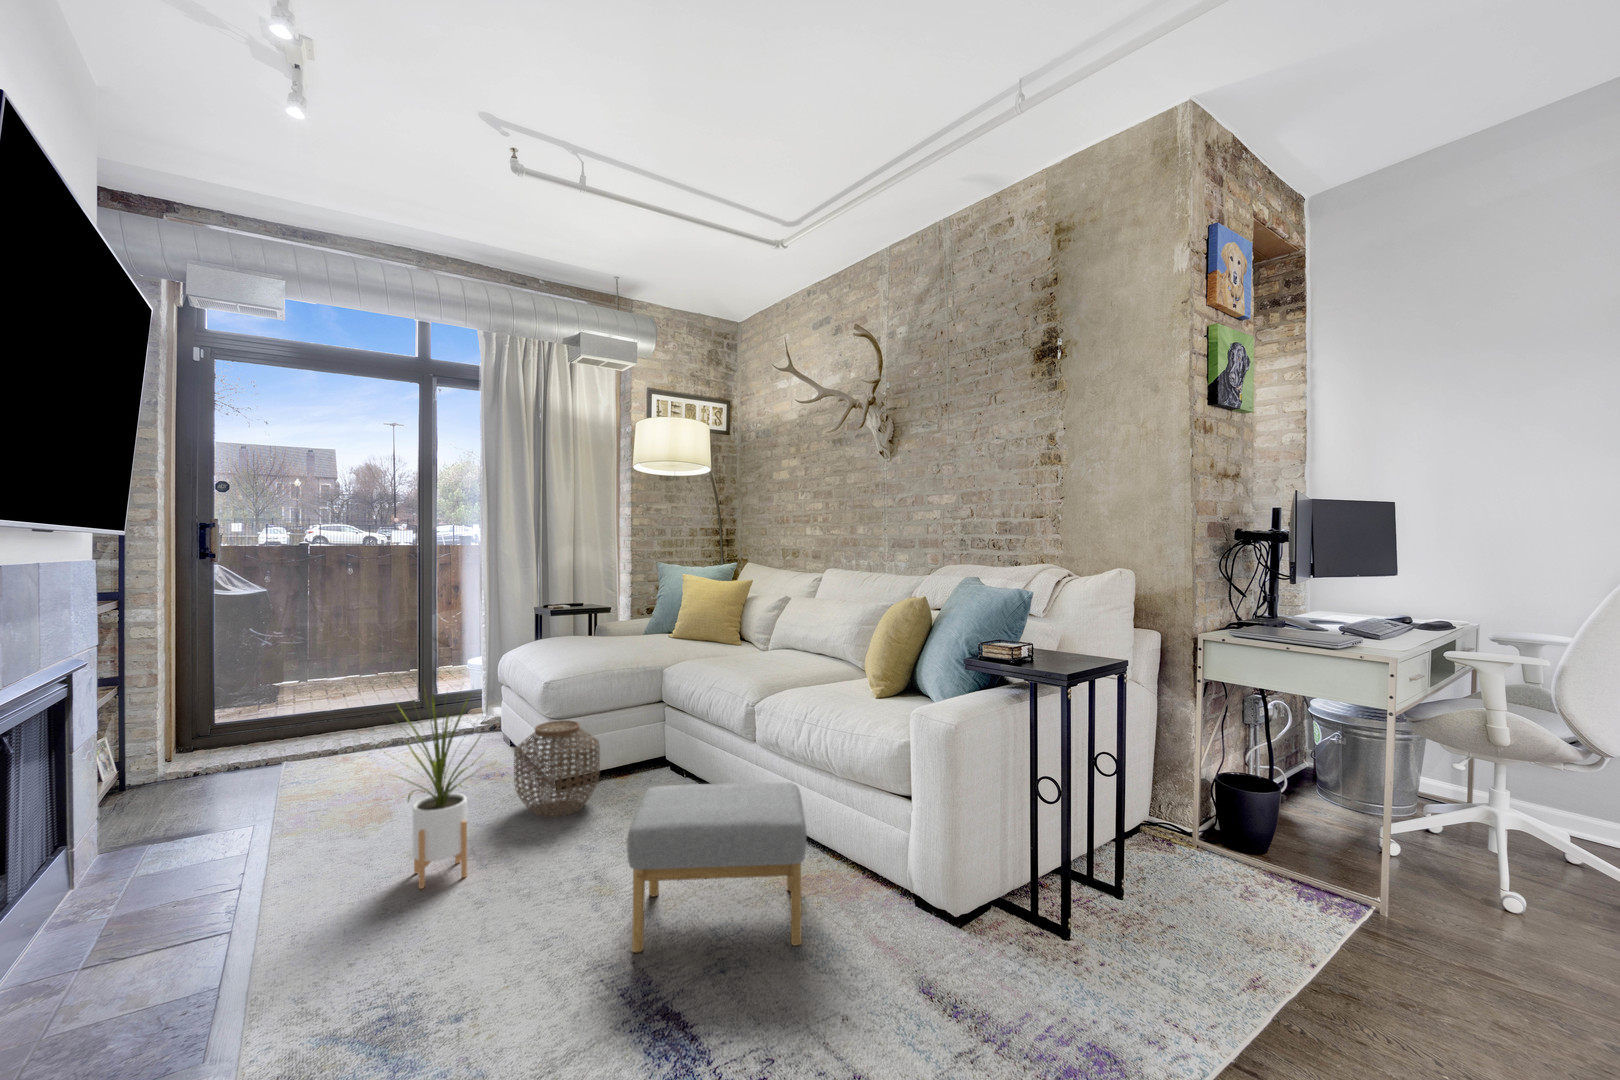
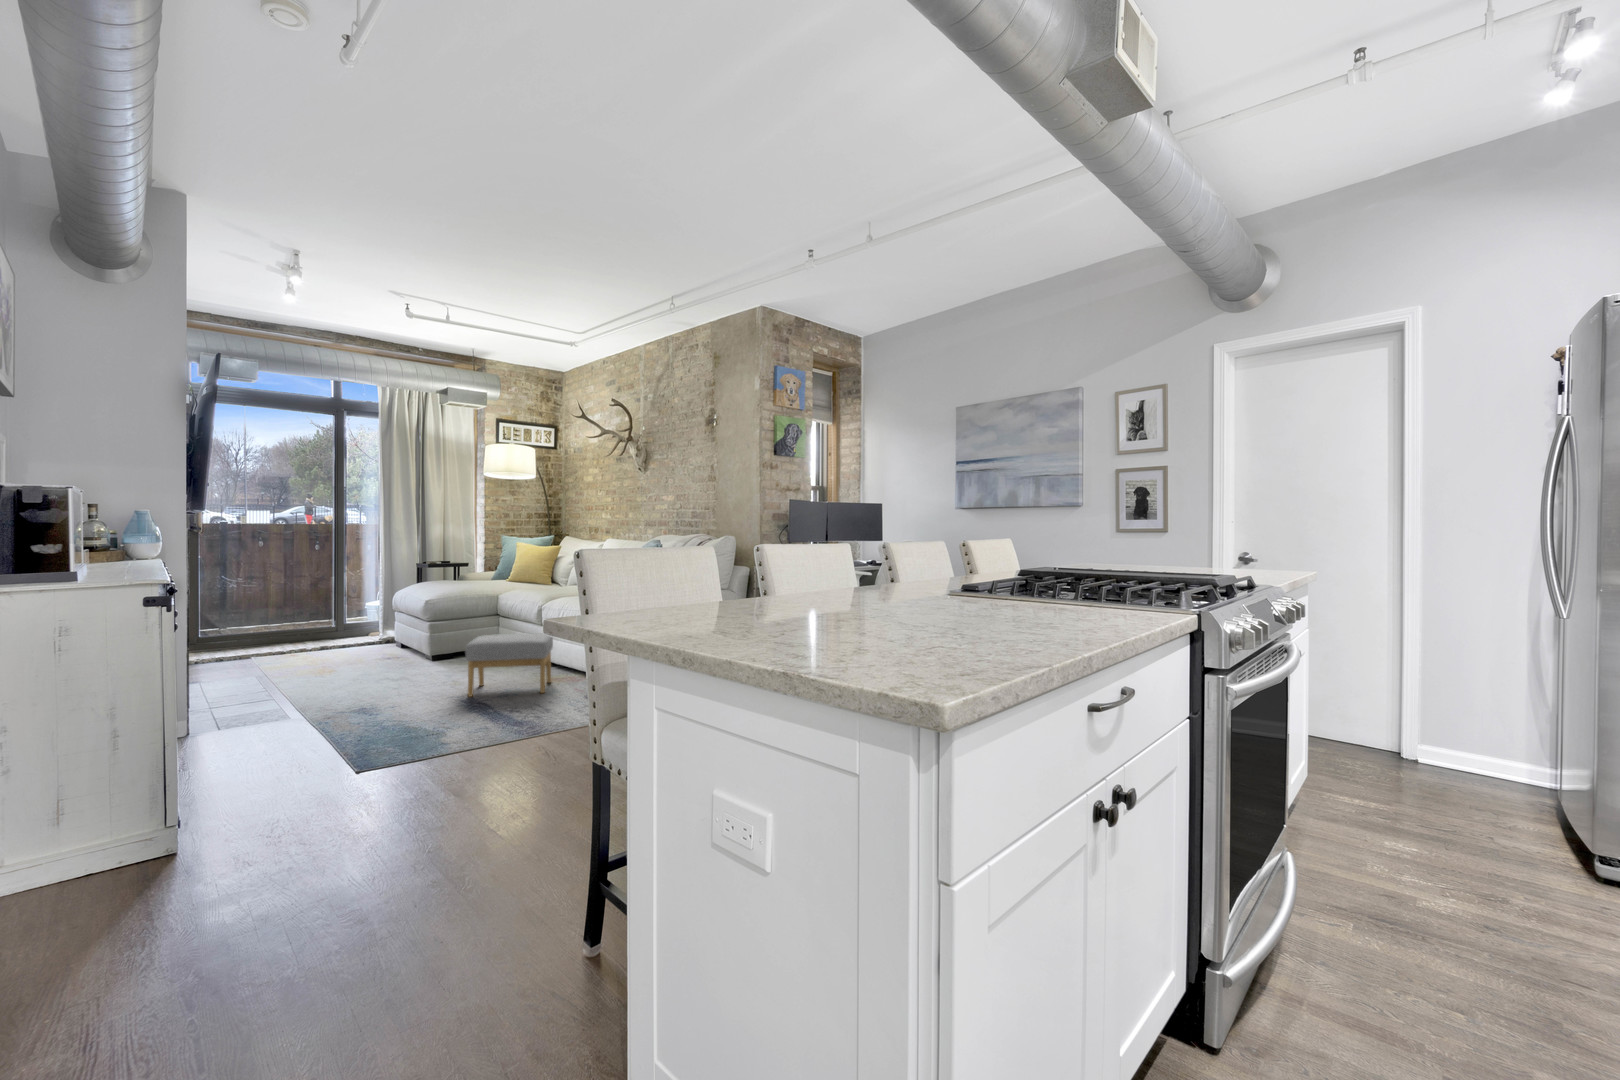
house plant: present [384,694,479,889] -> none [338,590,401,688]
woven basket: present [514,720,600,817] -> none [408,620,457,669]

